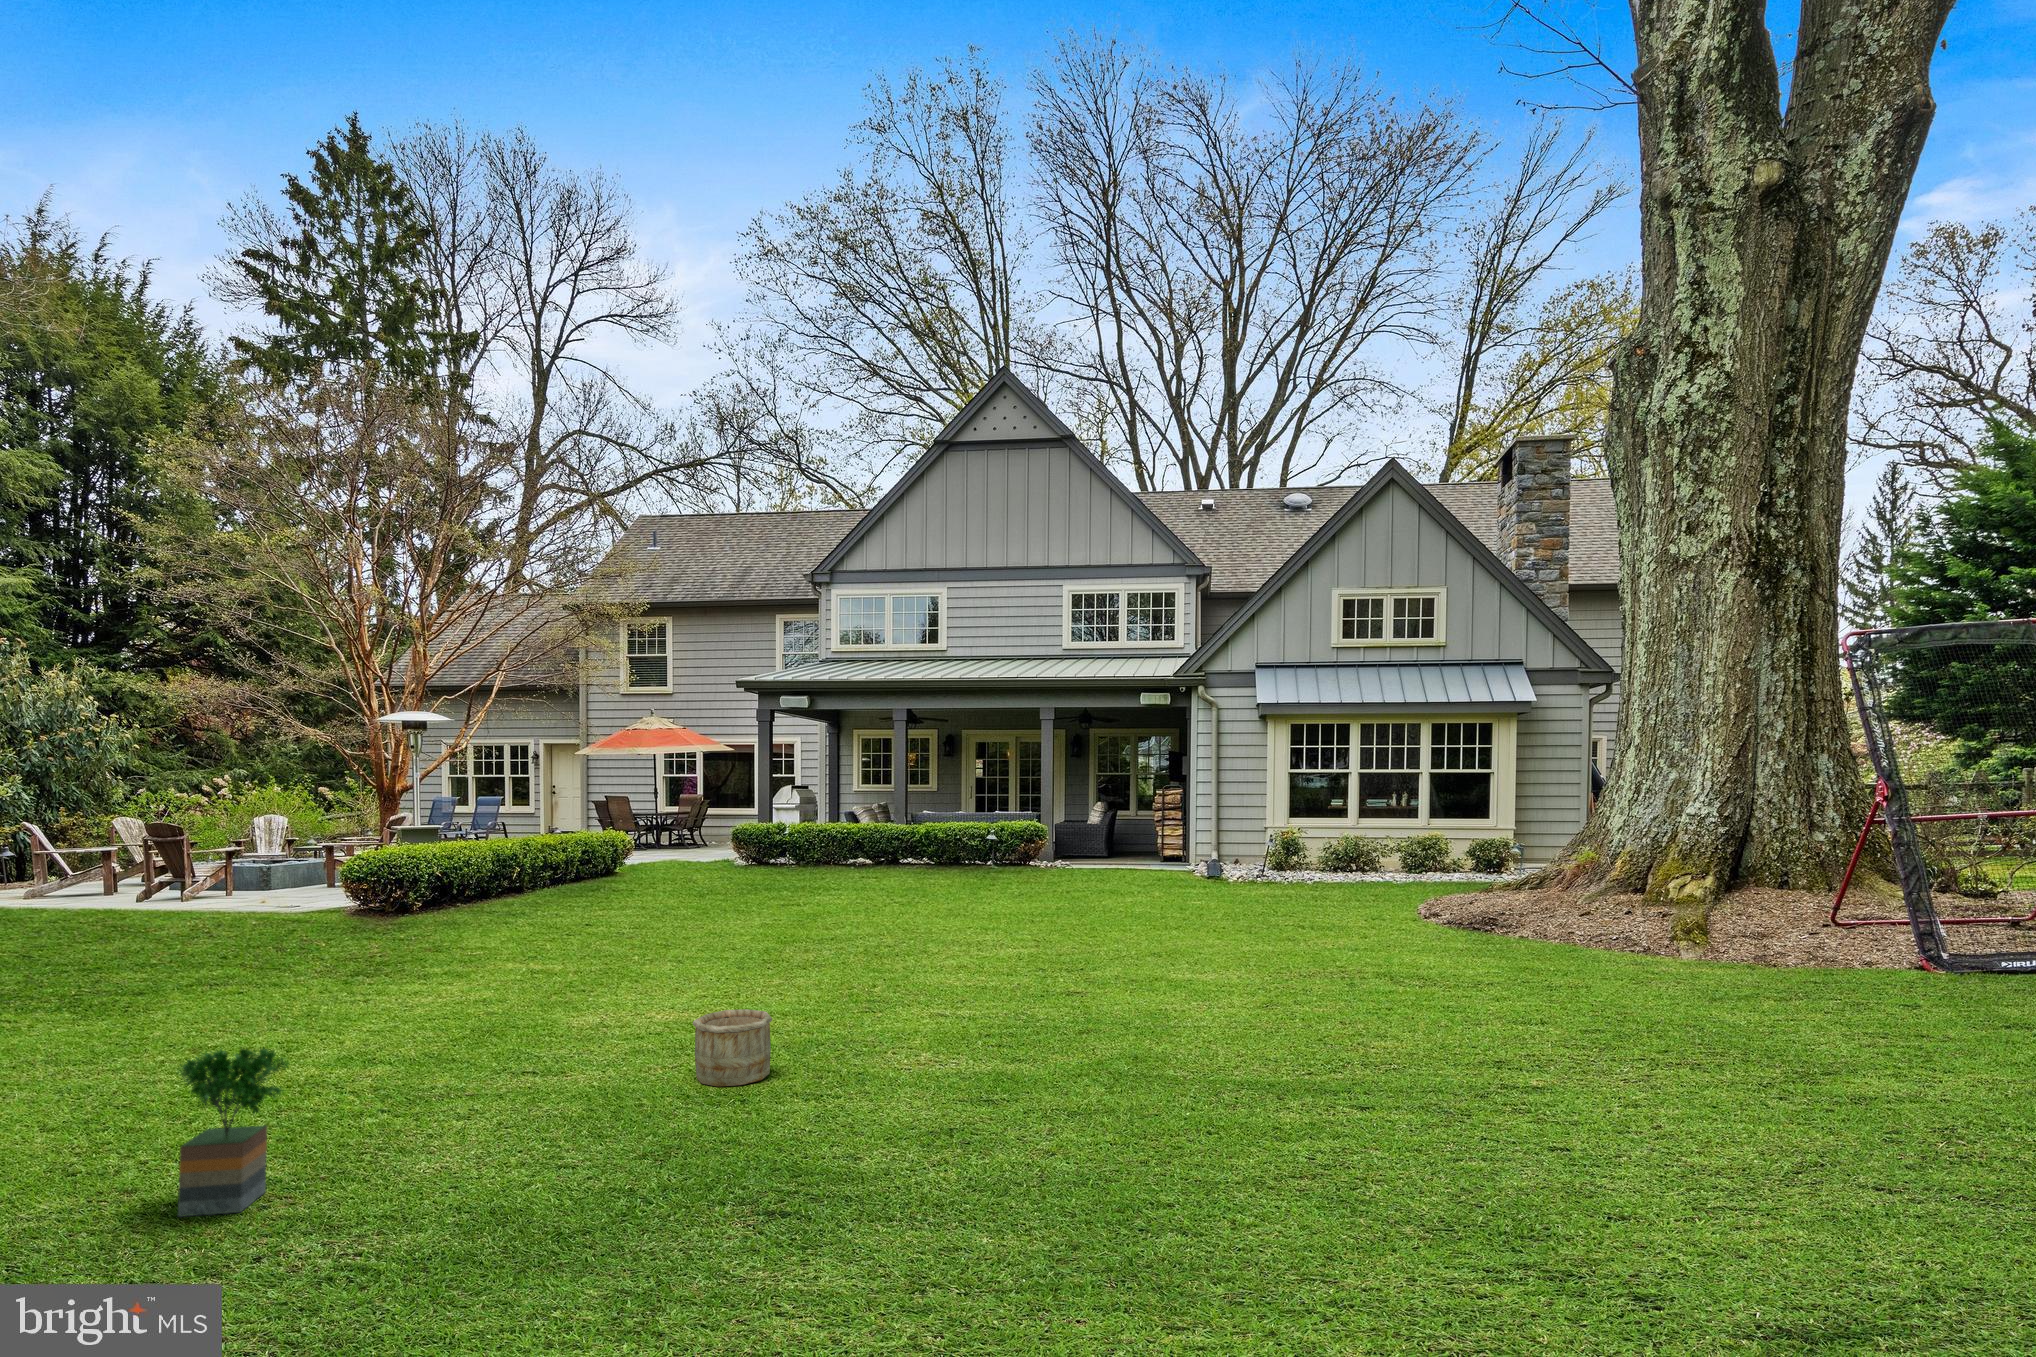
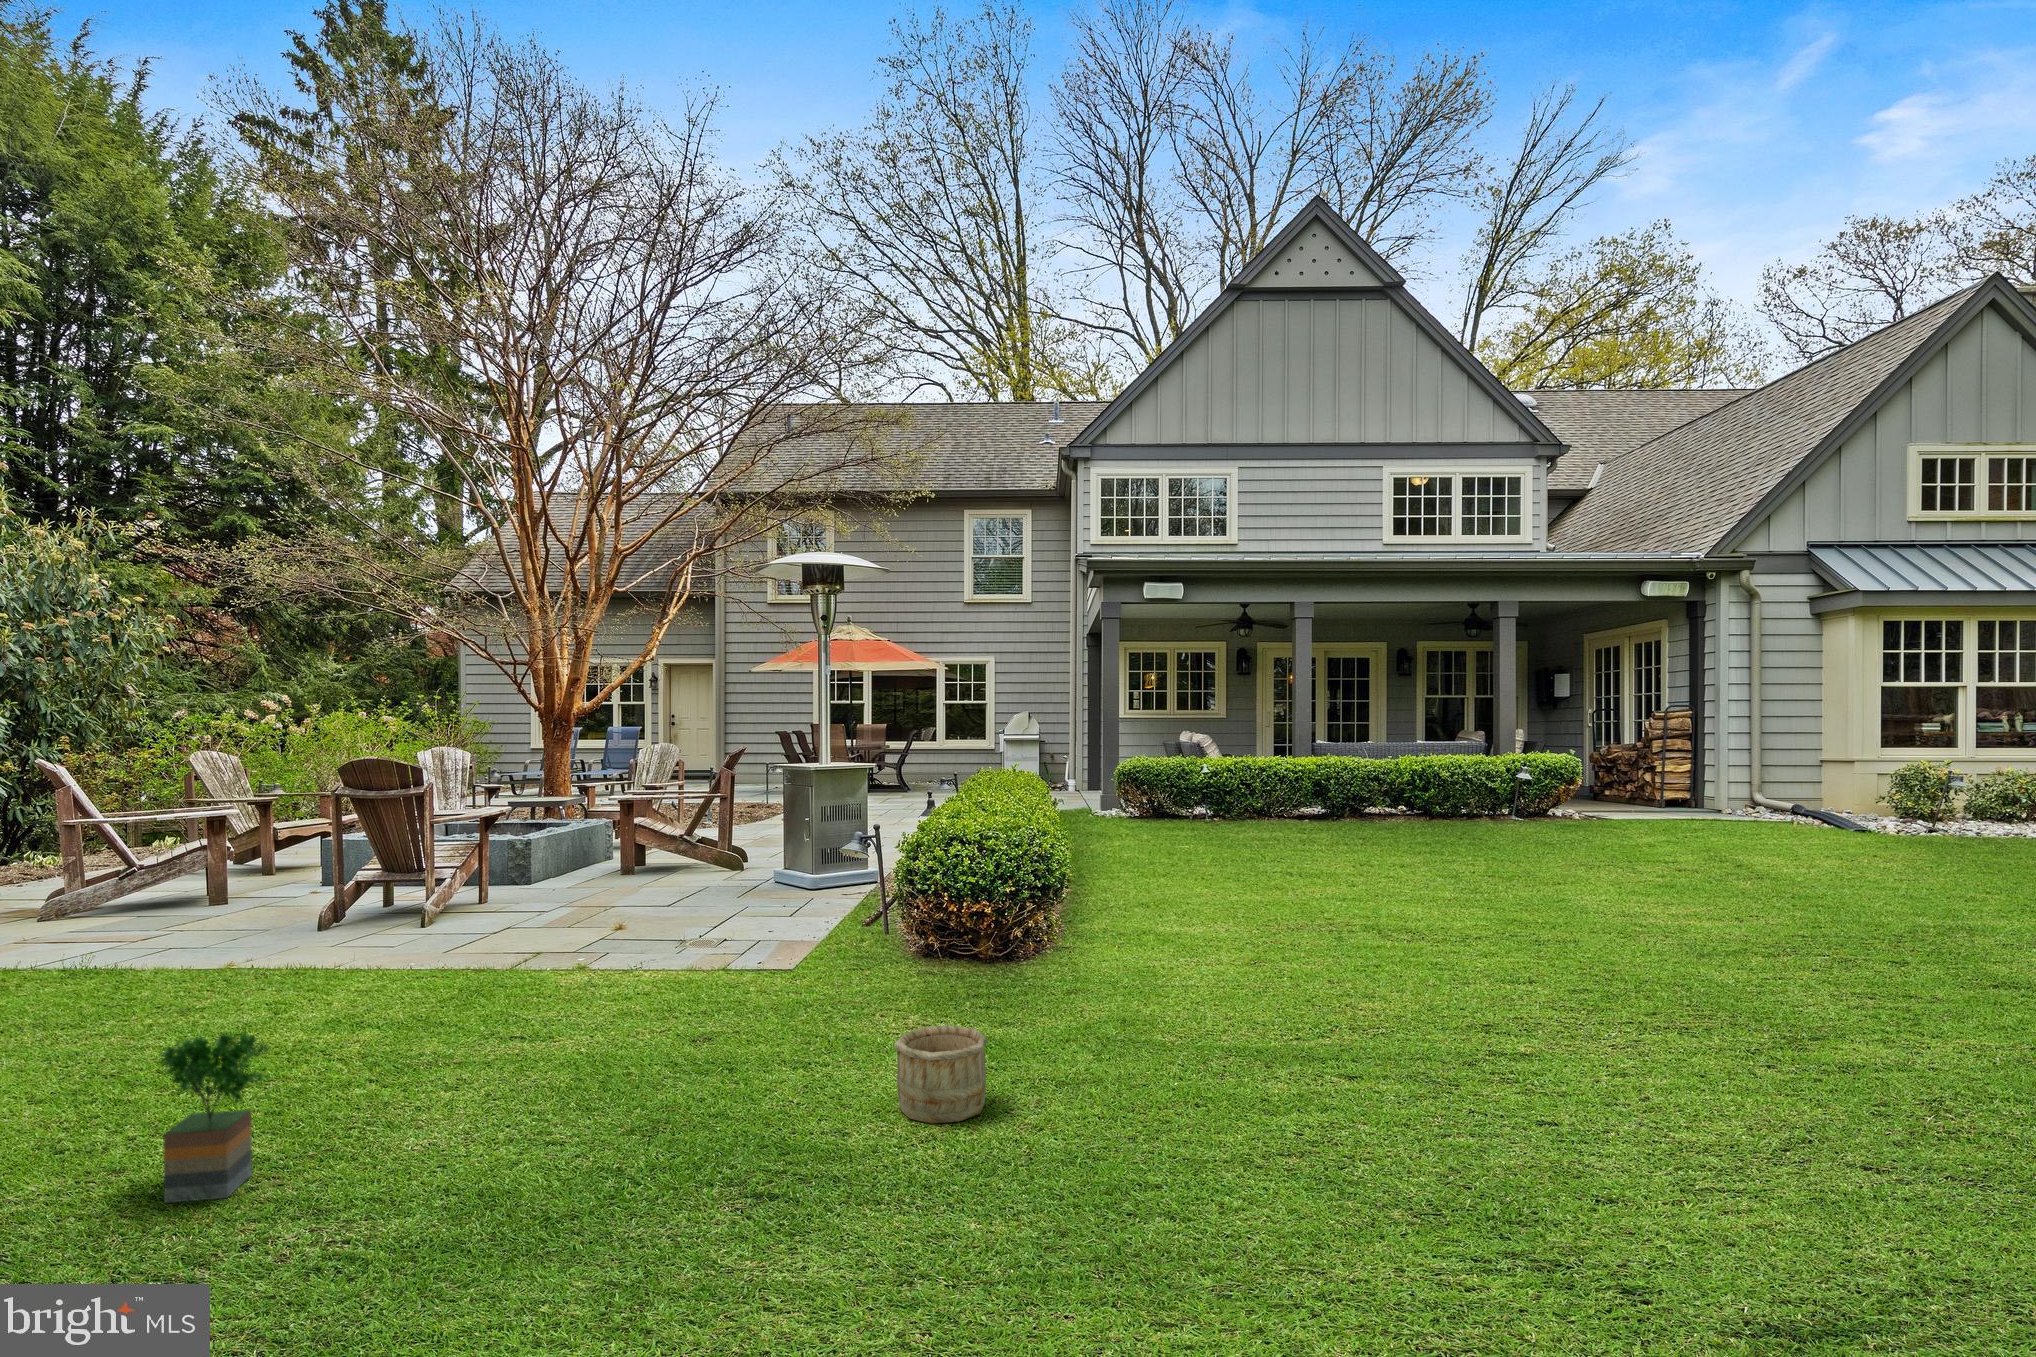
wooden bucket: present [693,1009,772,1087] -> present [894,1026,987,1124]

